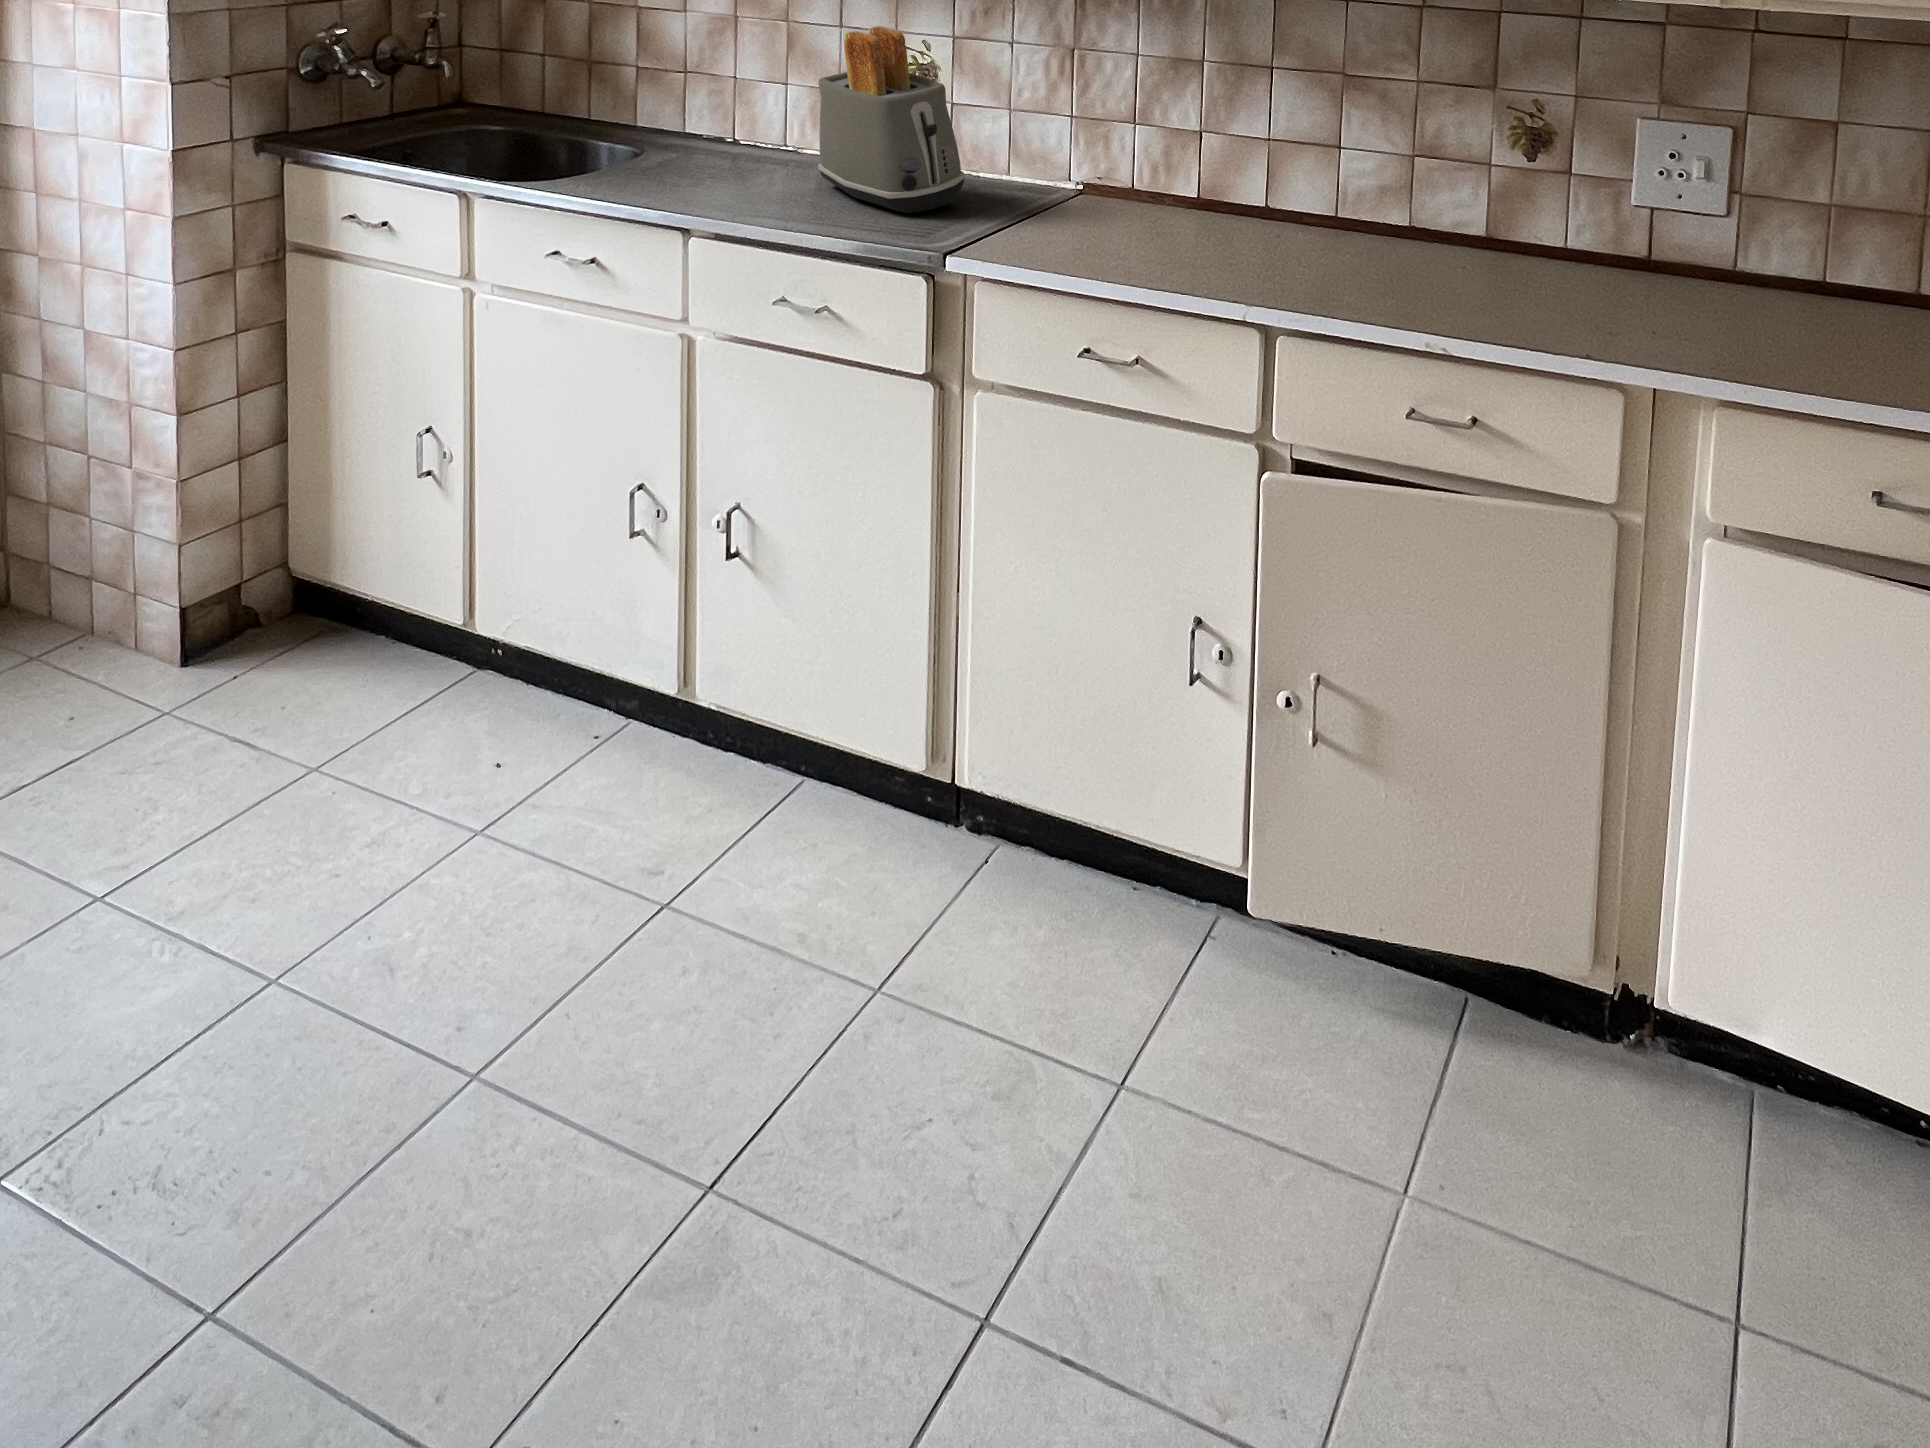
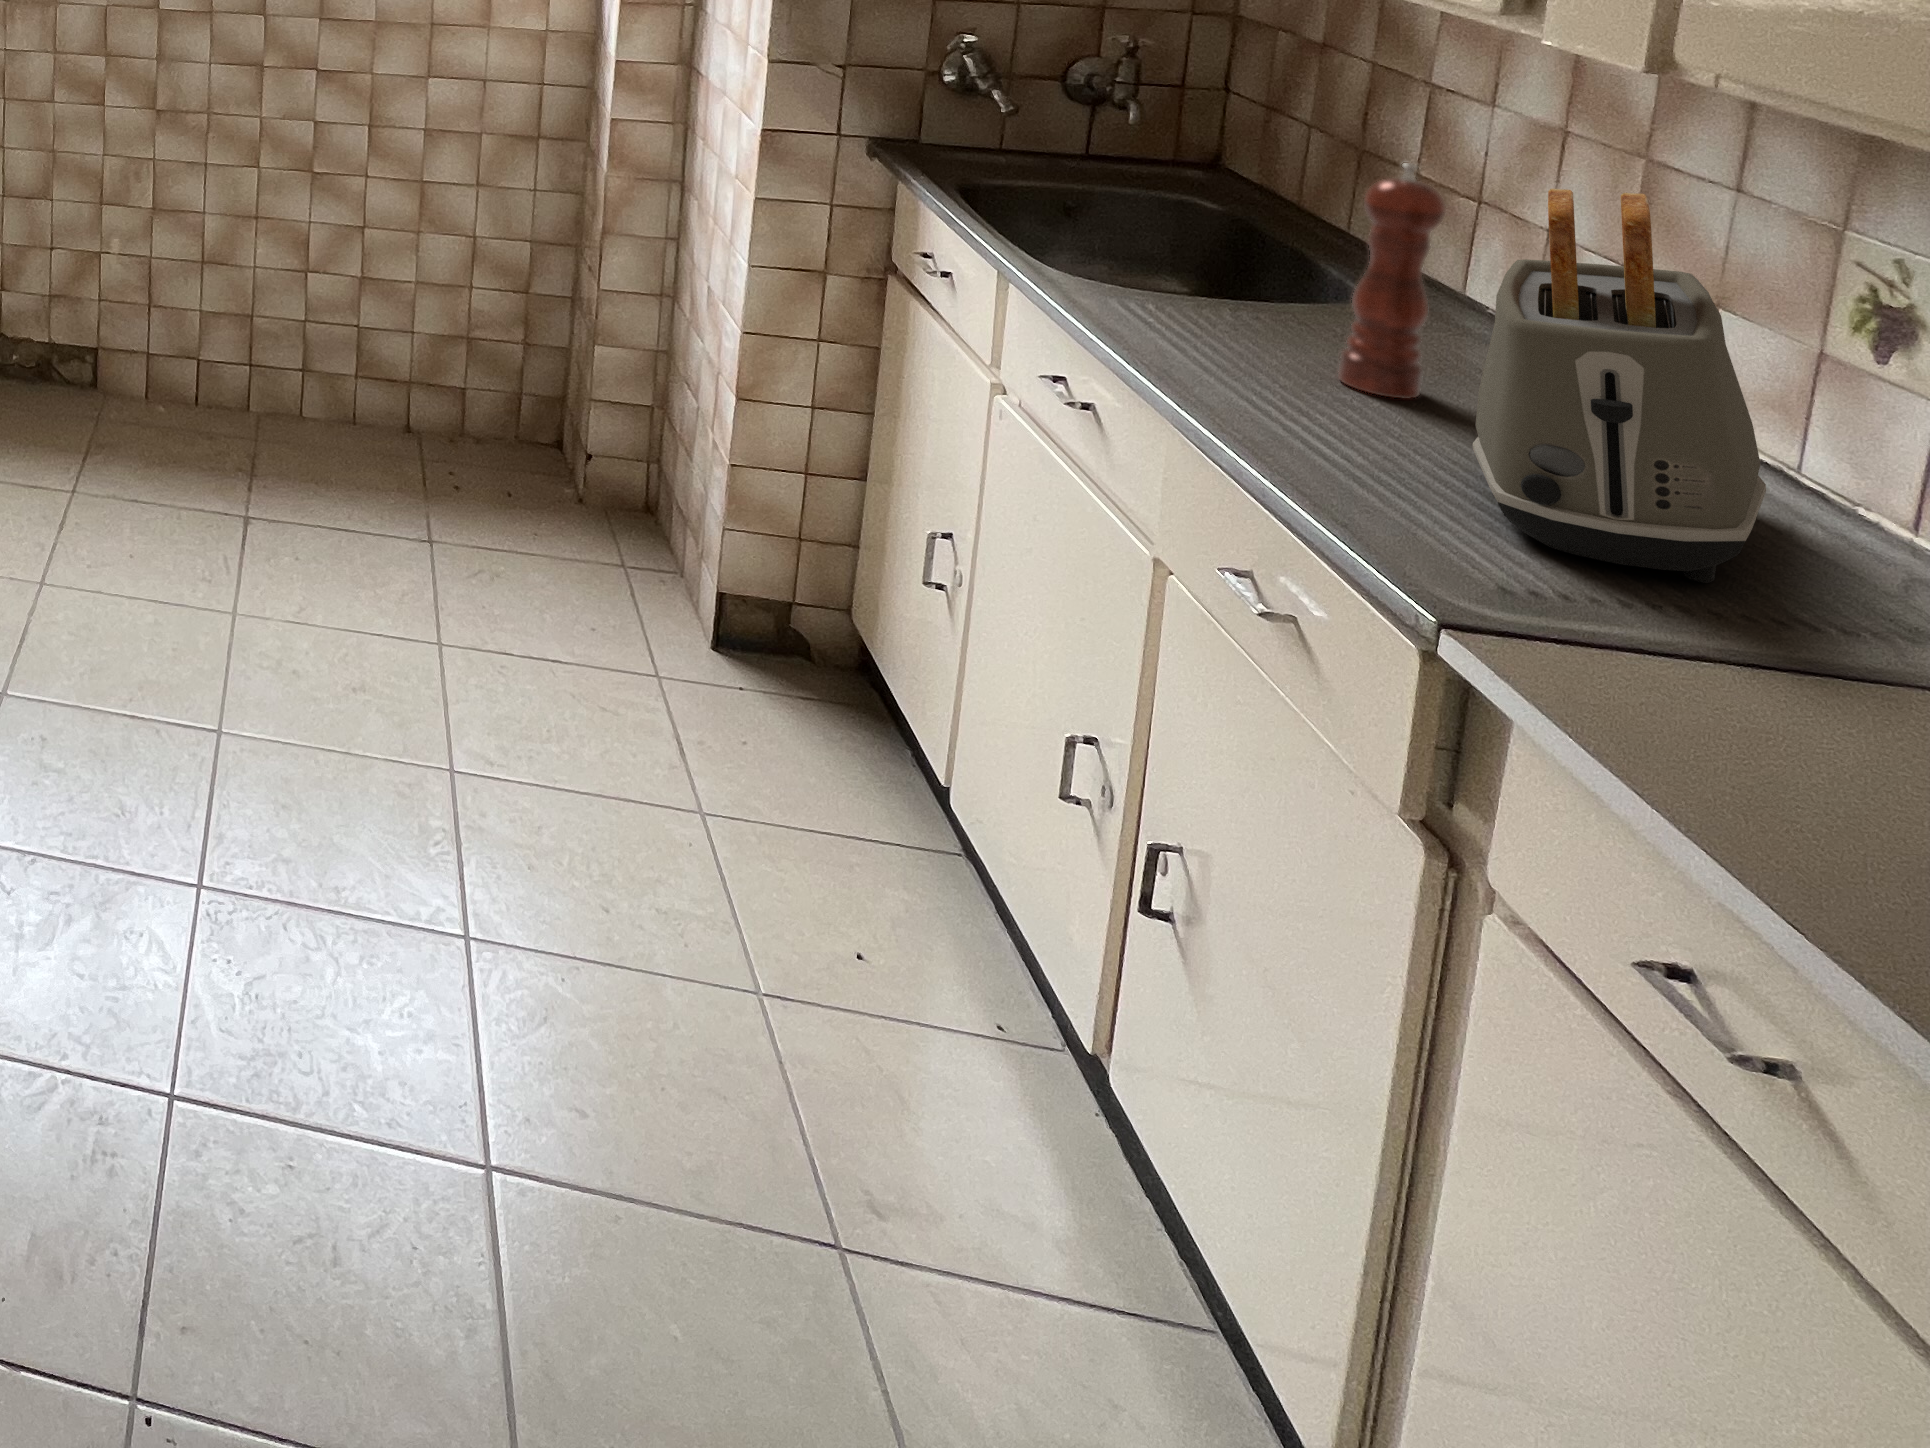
pepper mill: none [724,41,763,185] -> present [1338,163,1446,399]

